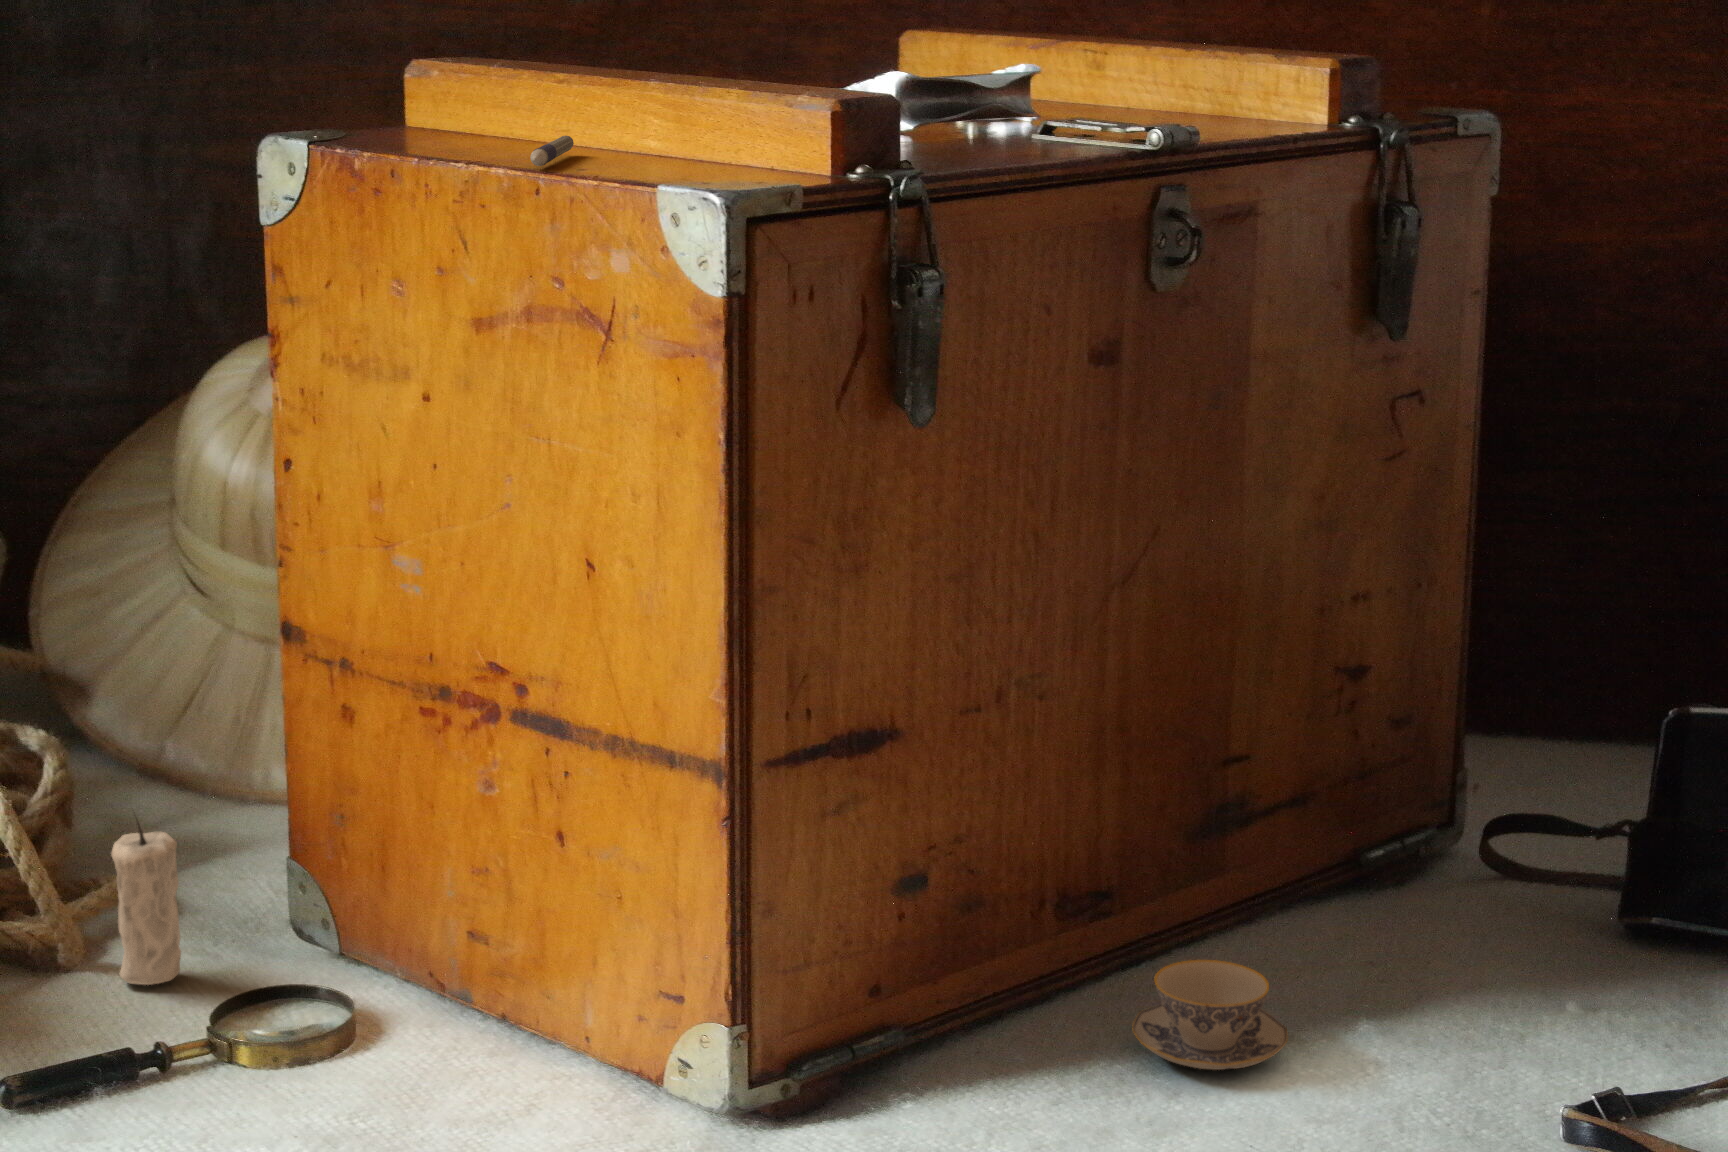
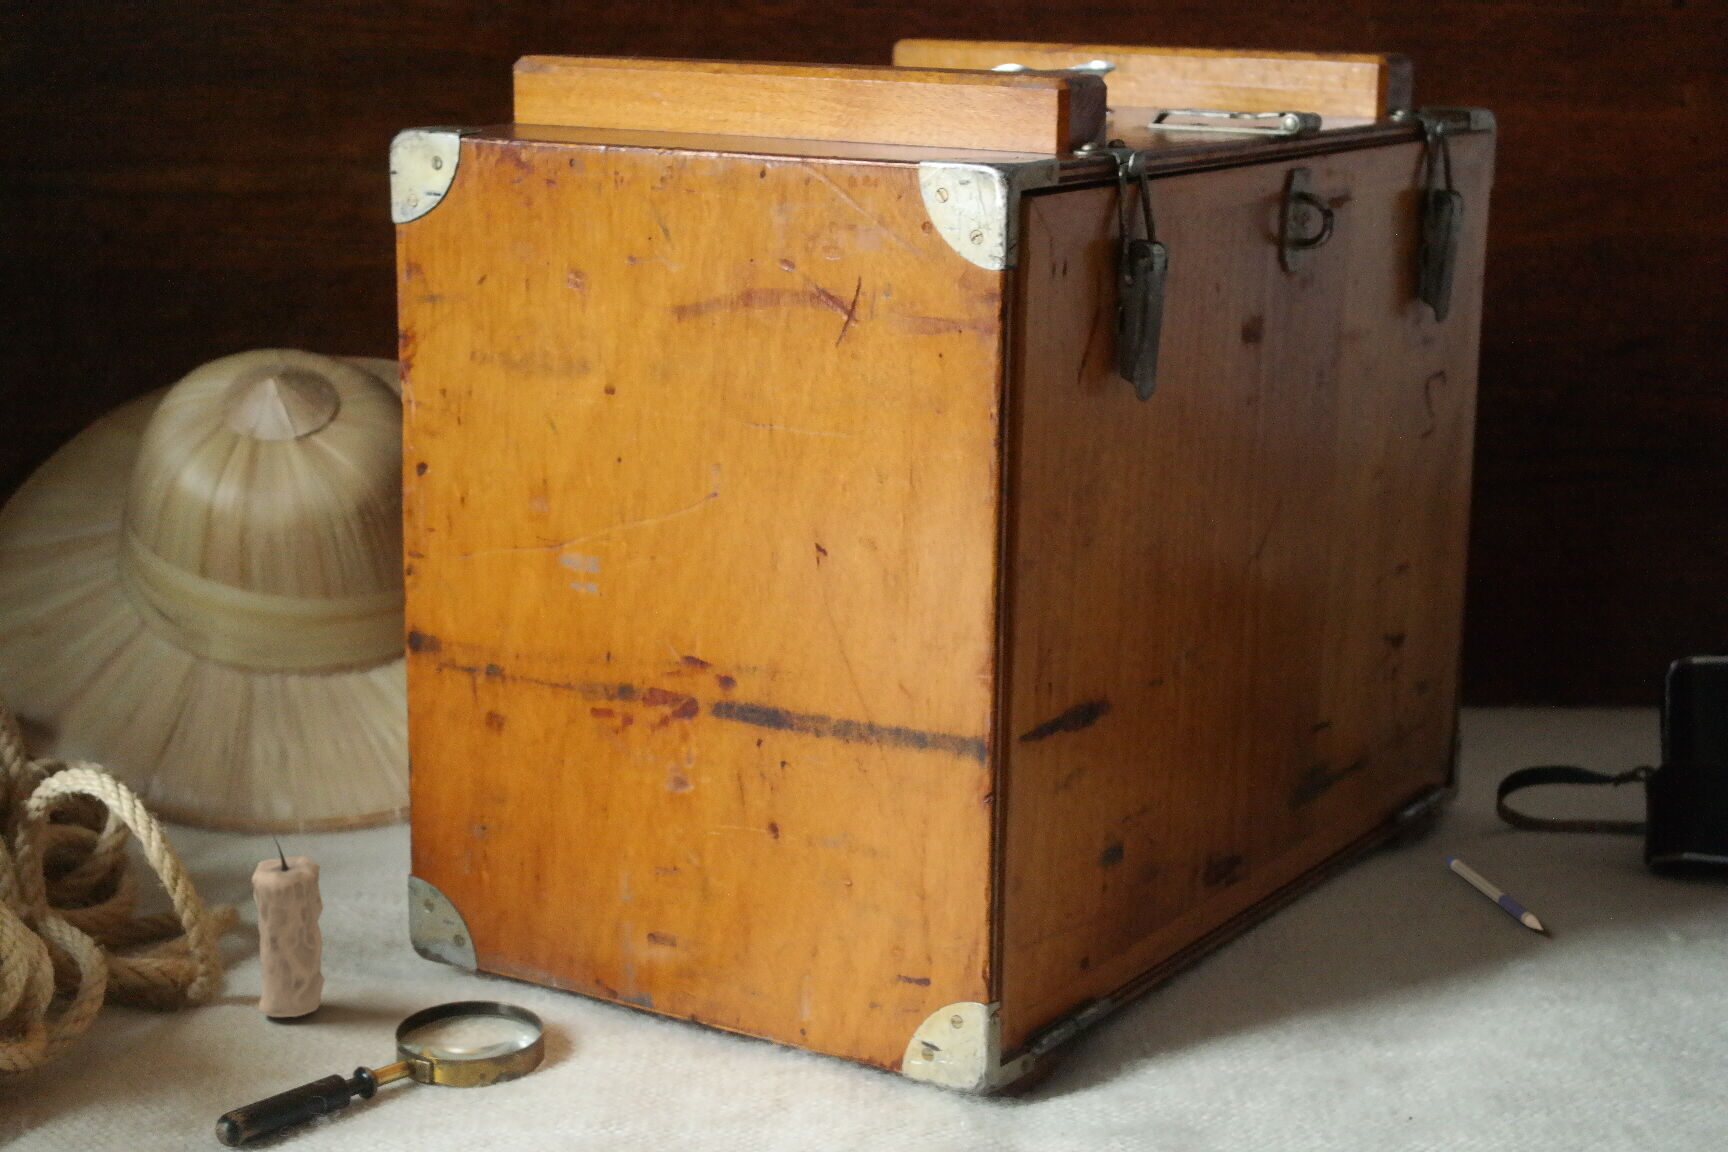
pen: present [530,136,574,166] -> present [1445,856,1542,930]
teacup: present [1133,960,1288,1070] -> none [1291,907,1441,1009]

